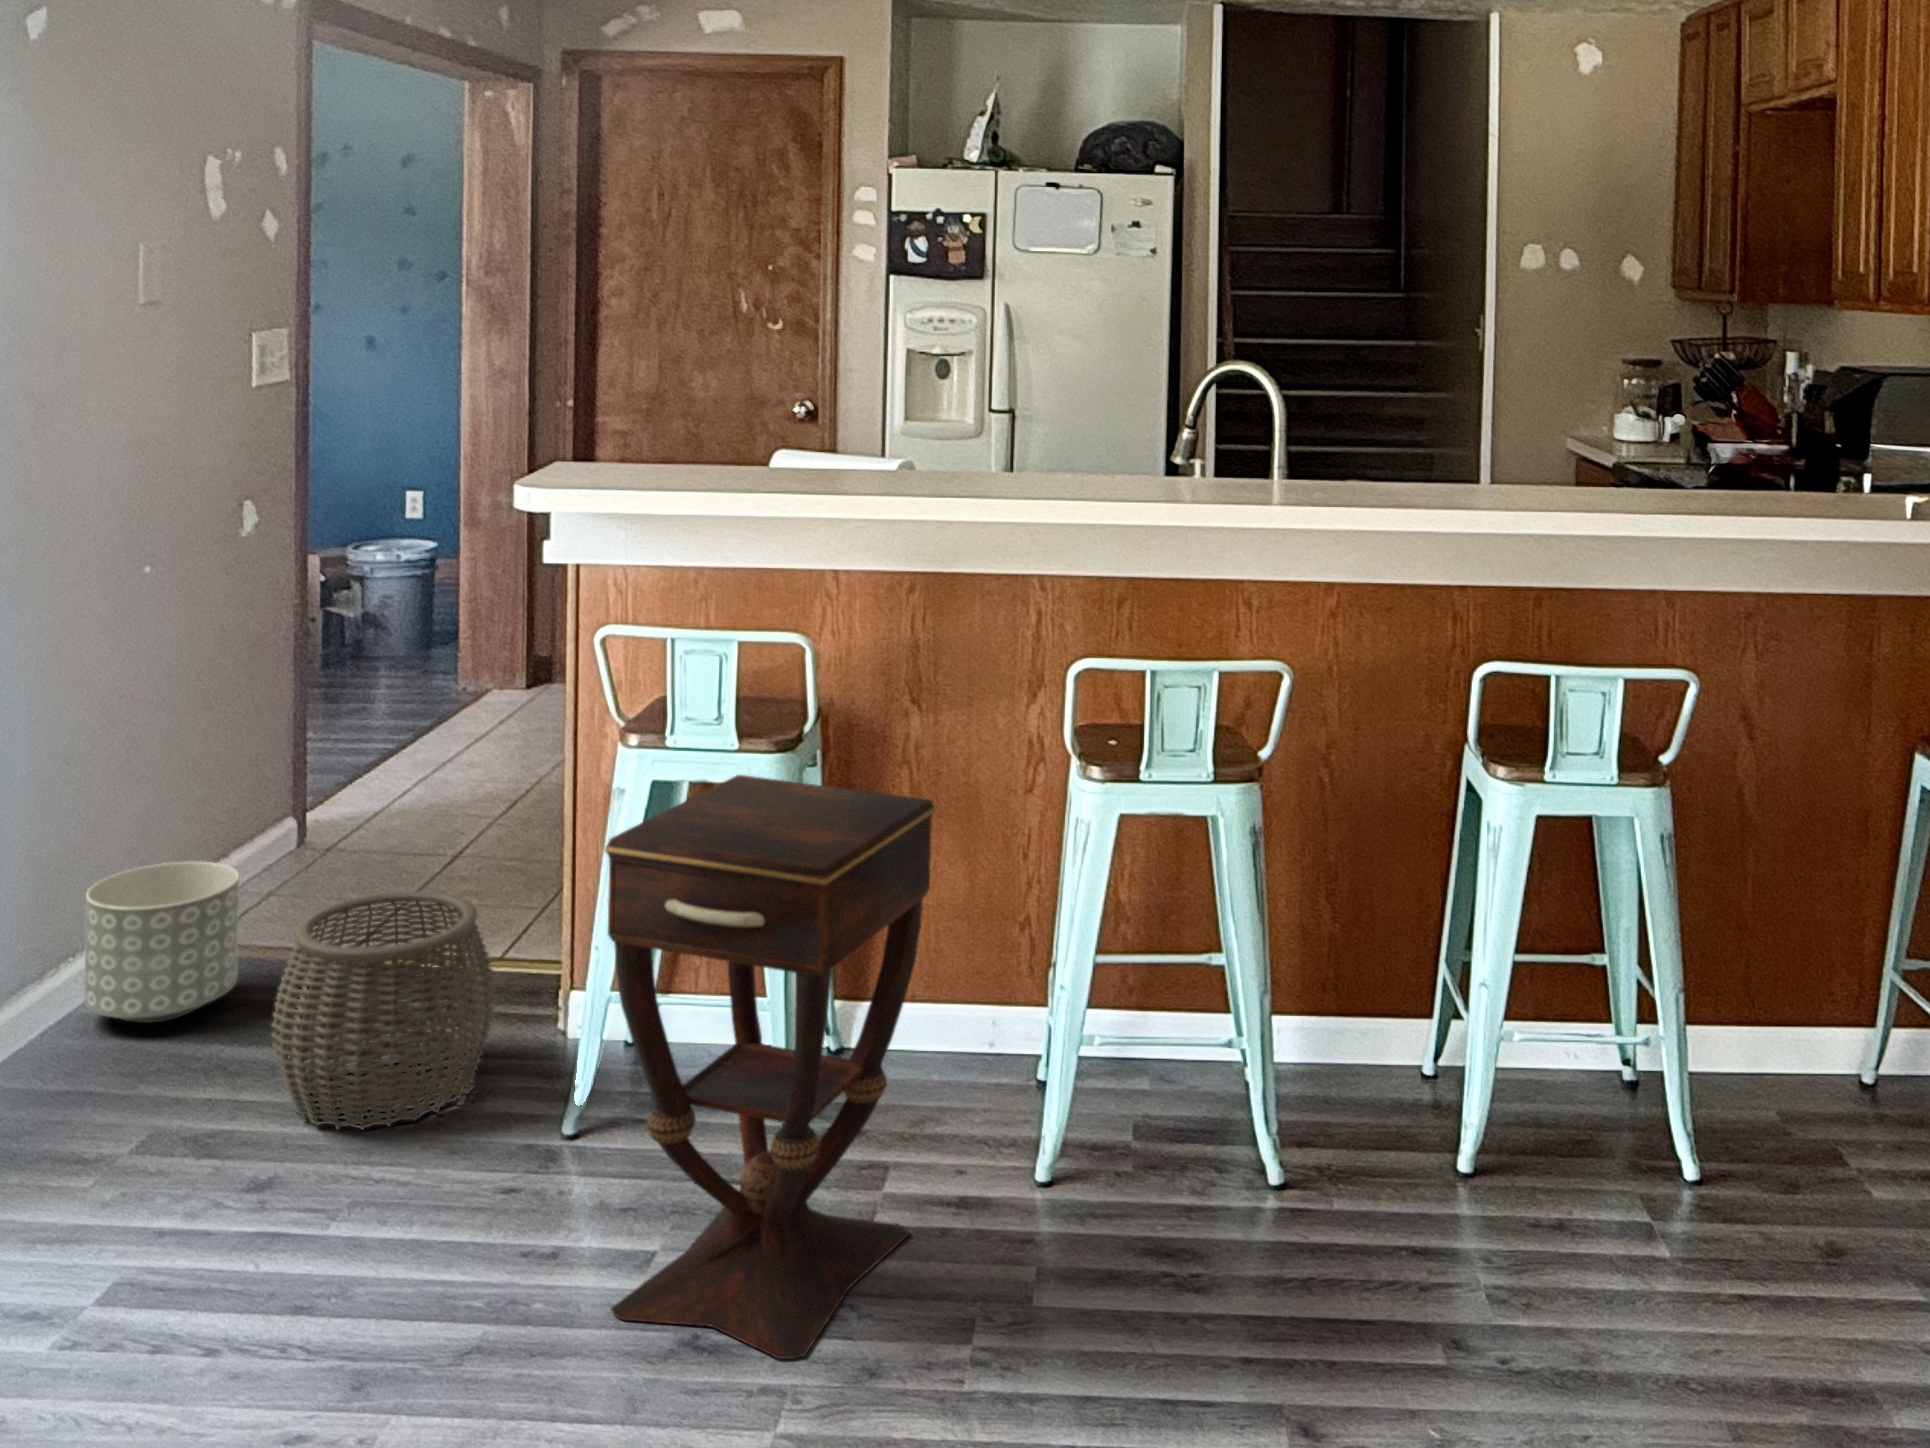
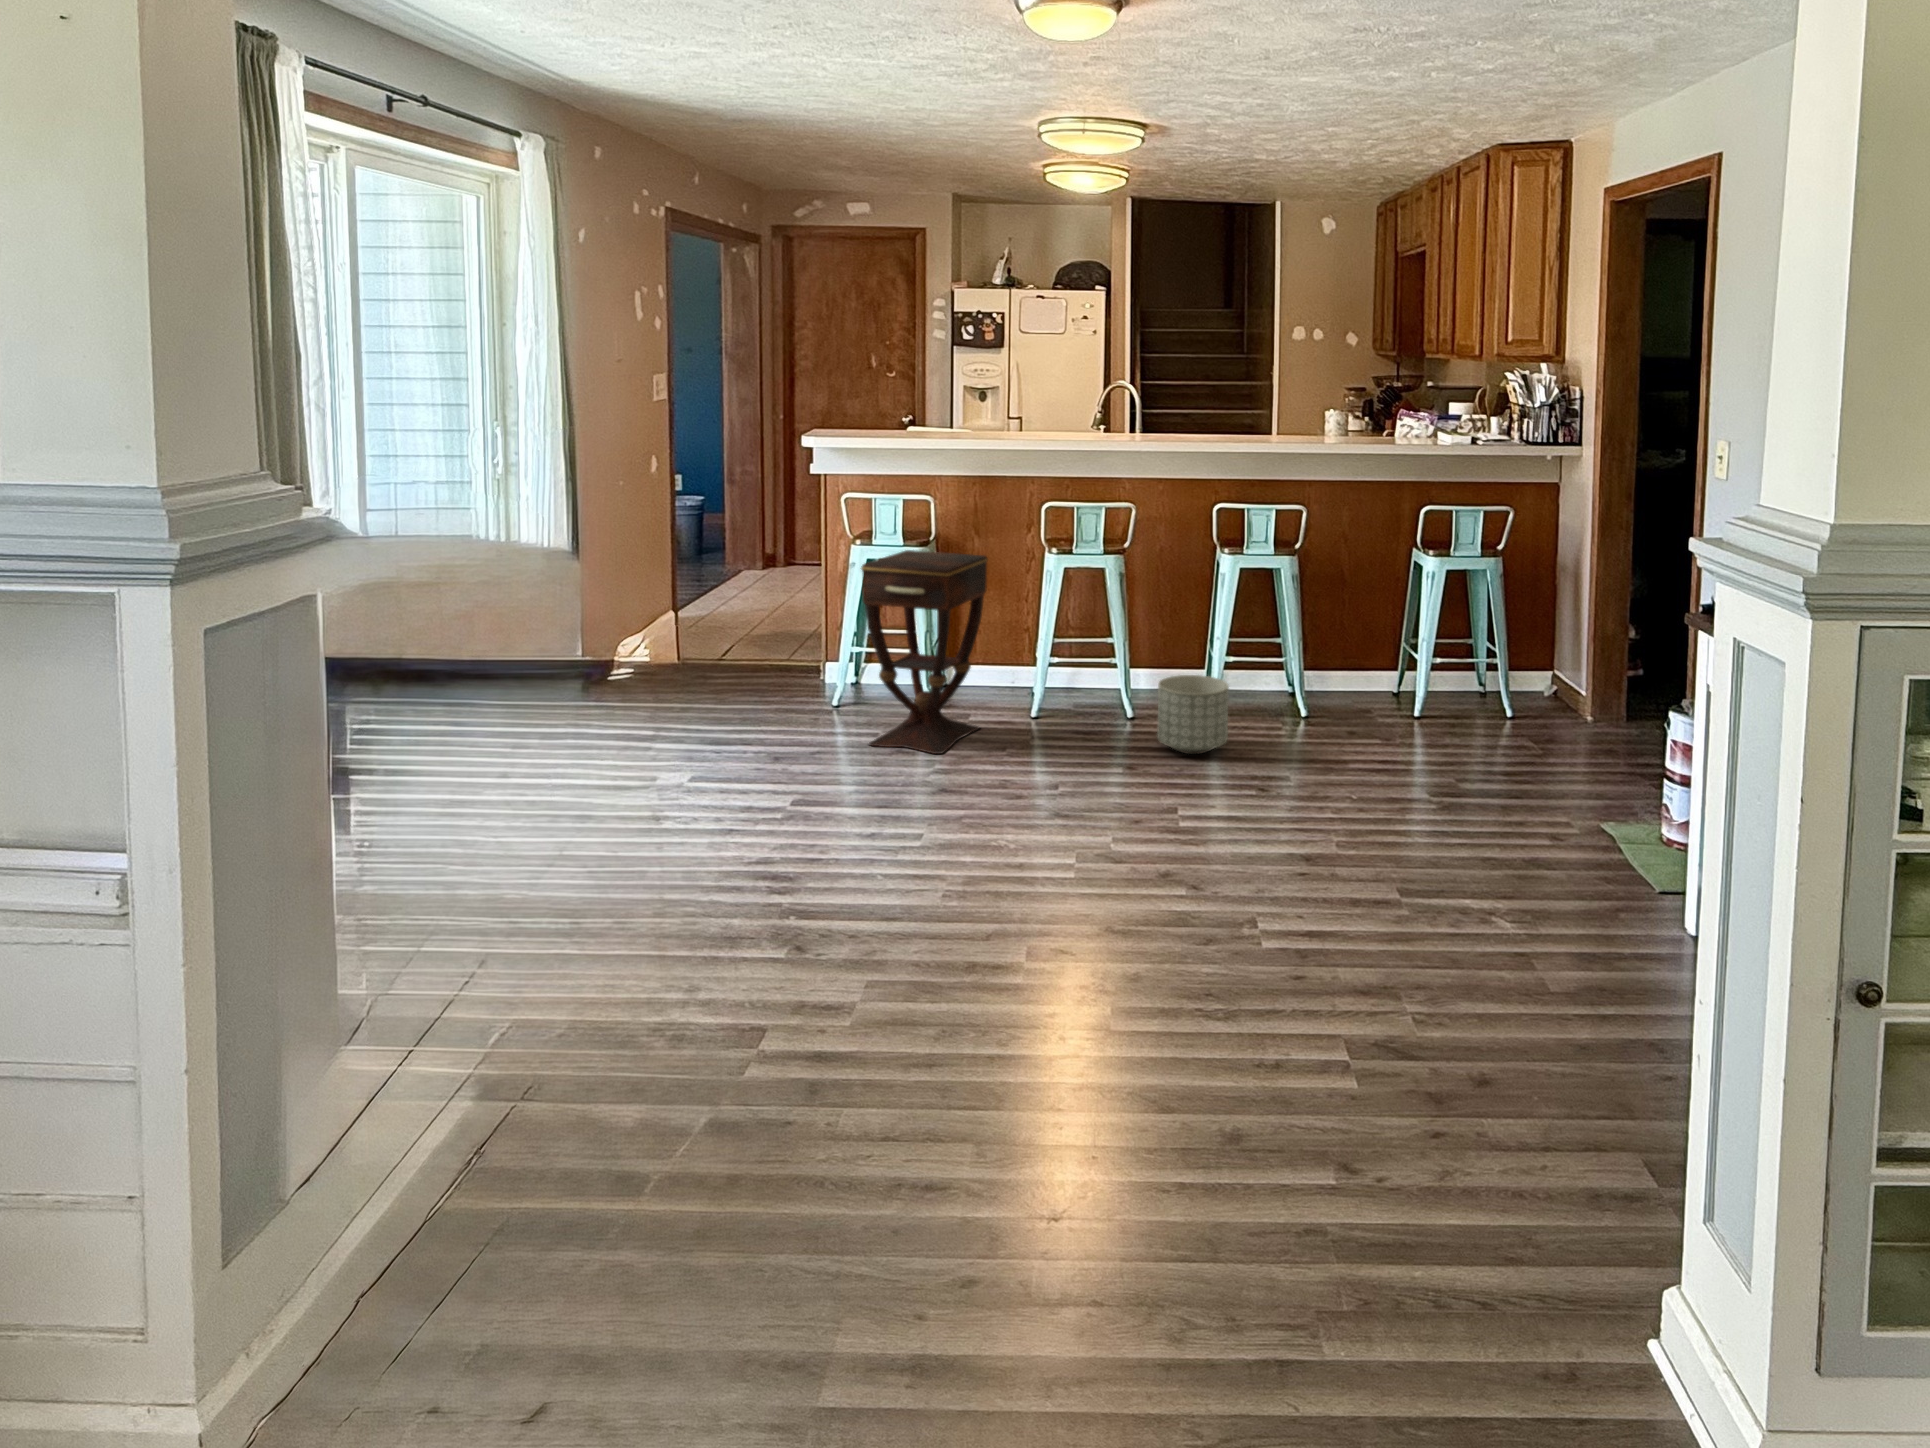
planter: present [84,862,239,1023] -> present [1157,675,1229,754]
woven basket: present [272,891,495,1129] -> none [710,614,800,704]

